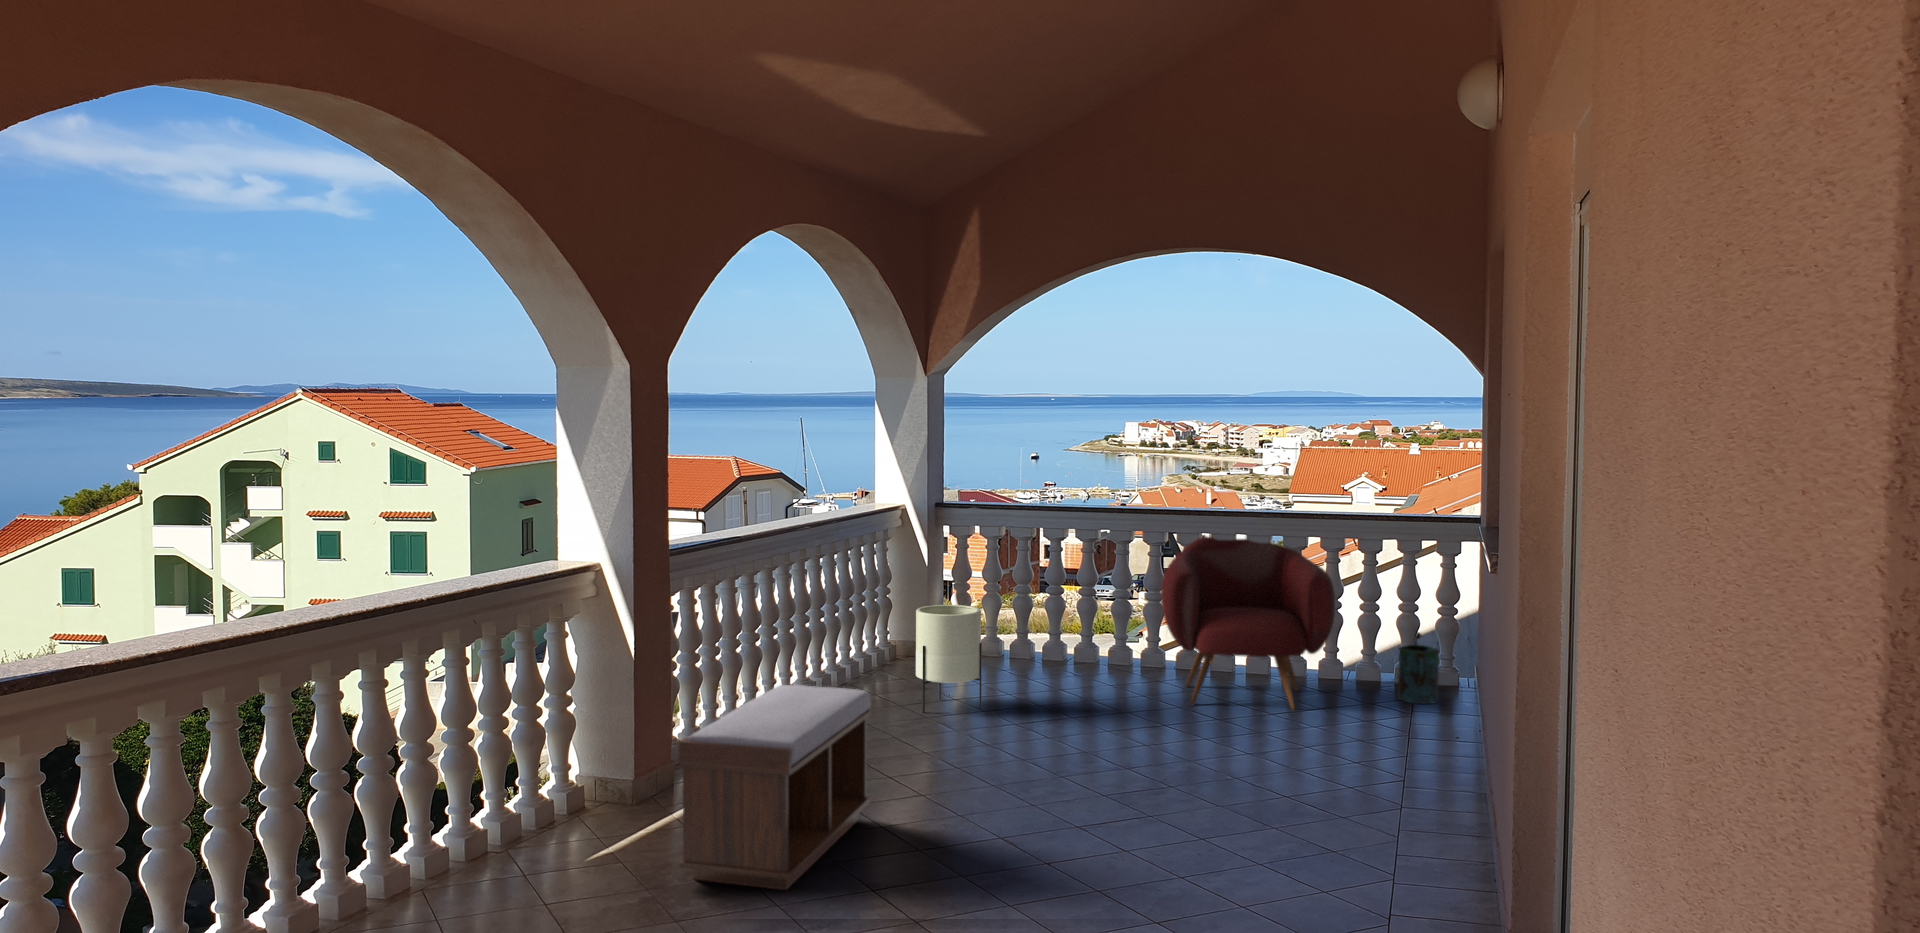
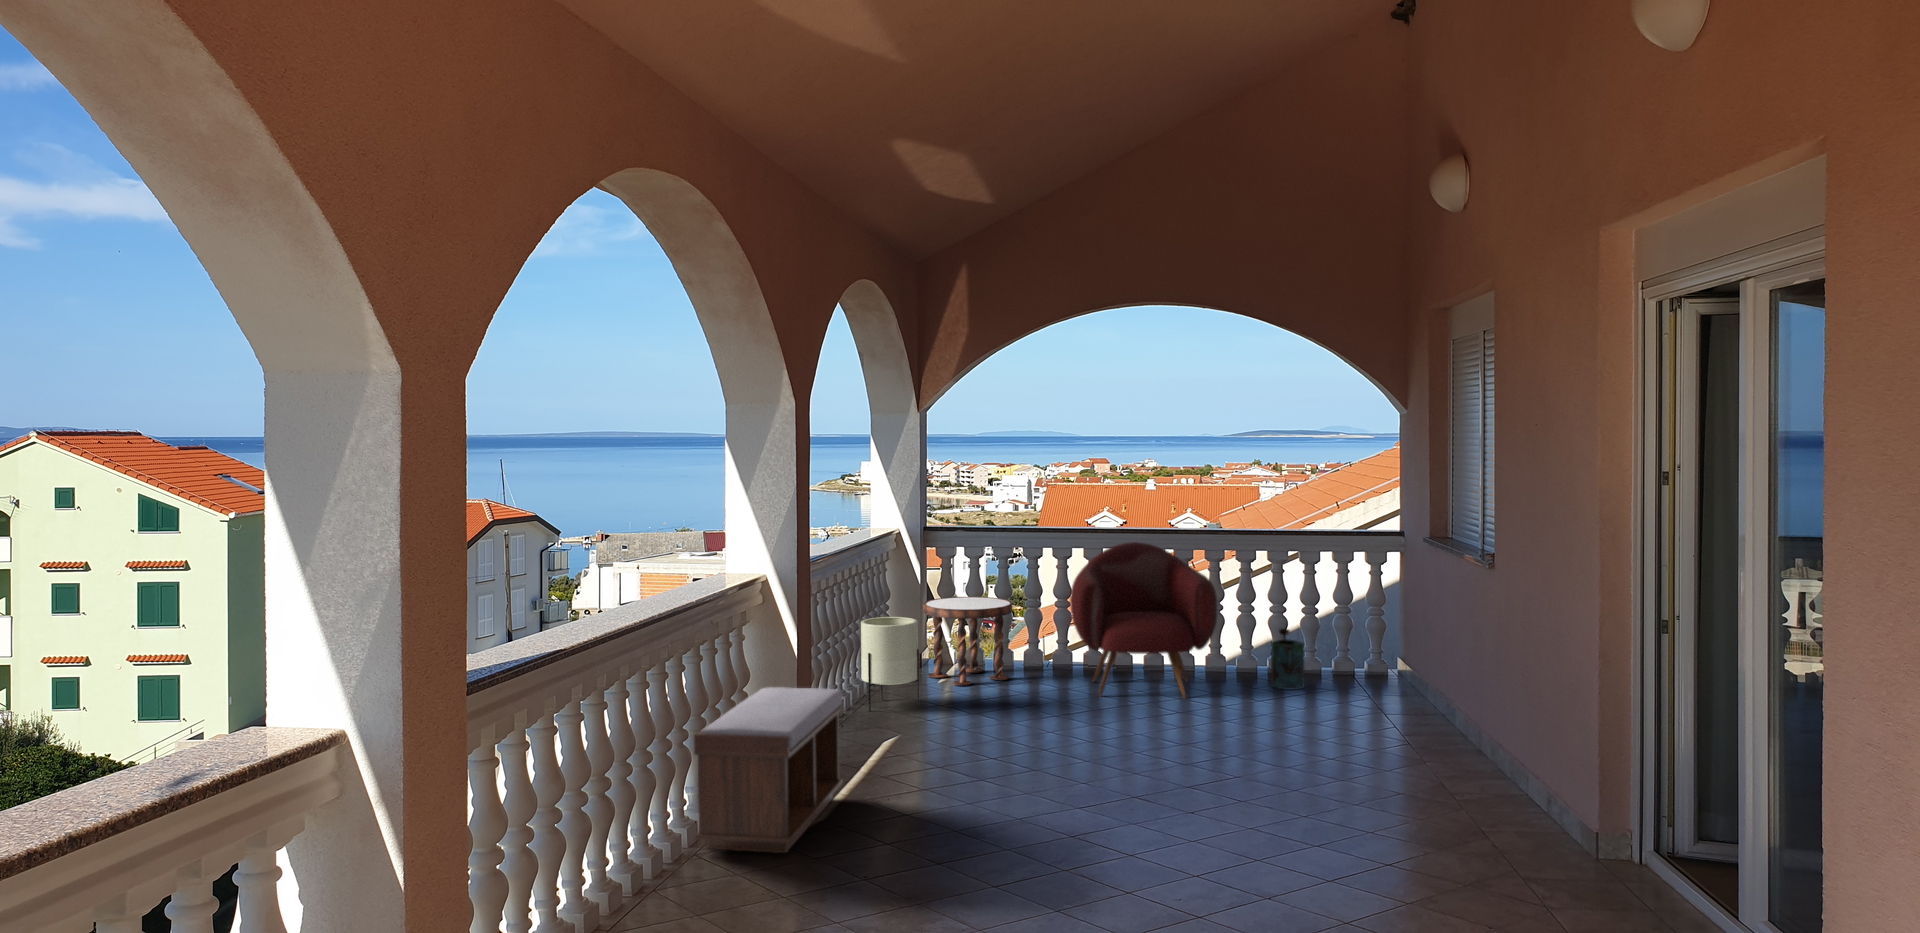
side table: none [993,584,1095,686] -> present [923,597,1012,686]

